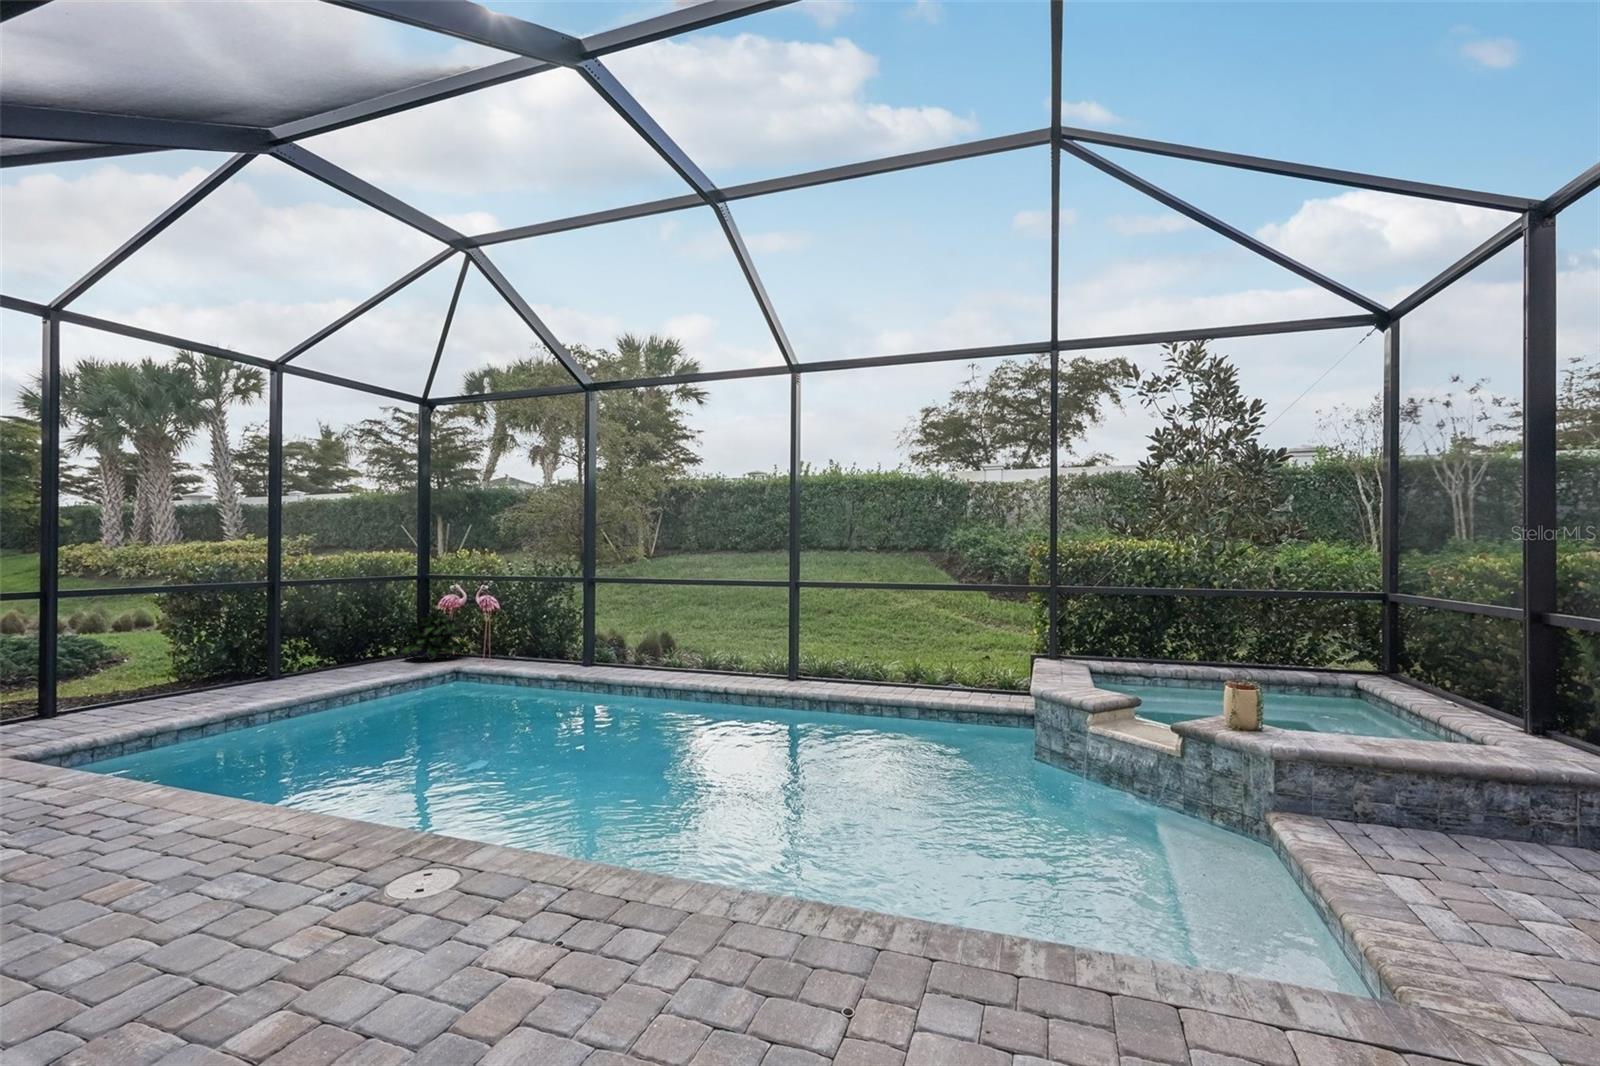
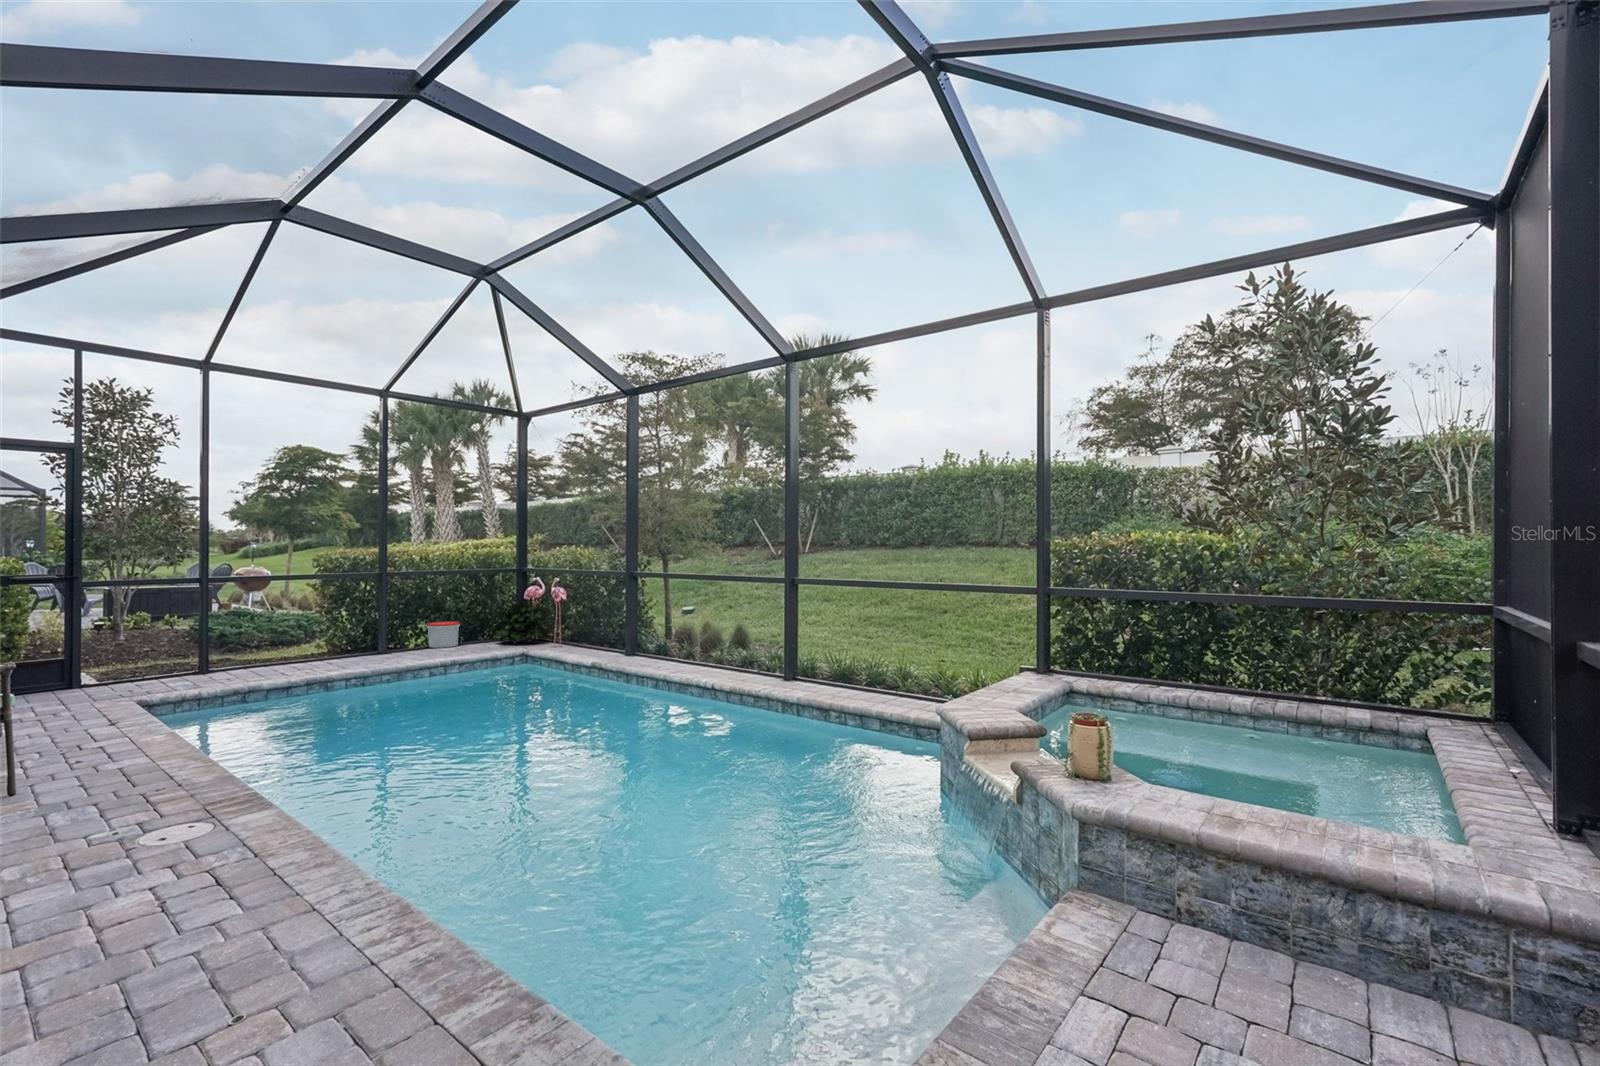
bucket: none [318,638,360,670] -> present [427,621,460,648]

